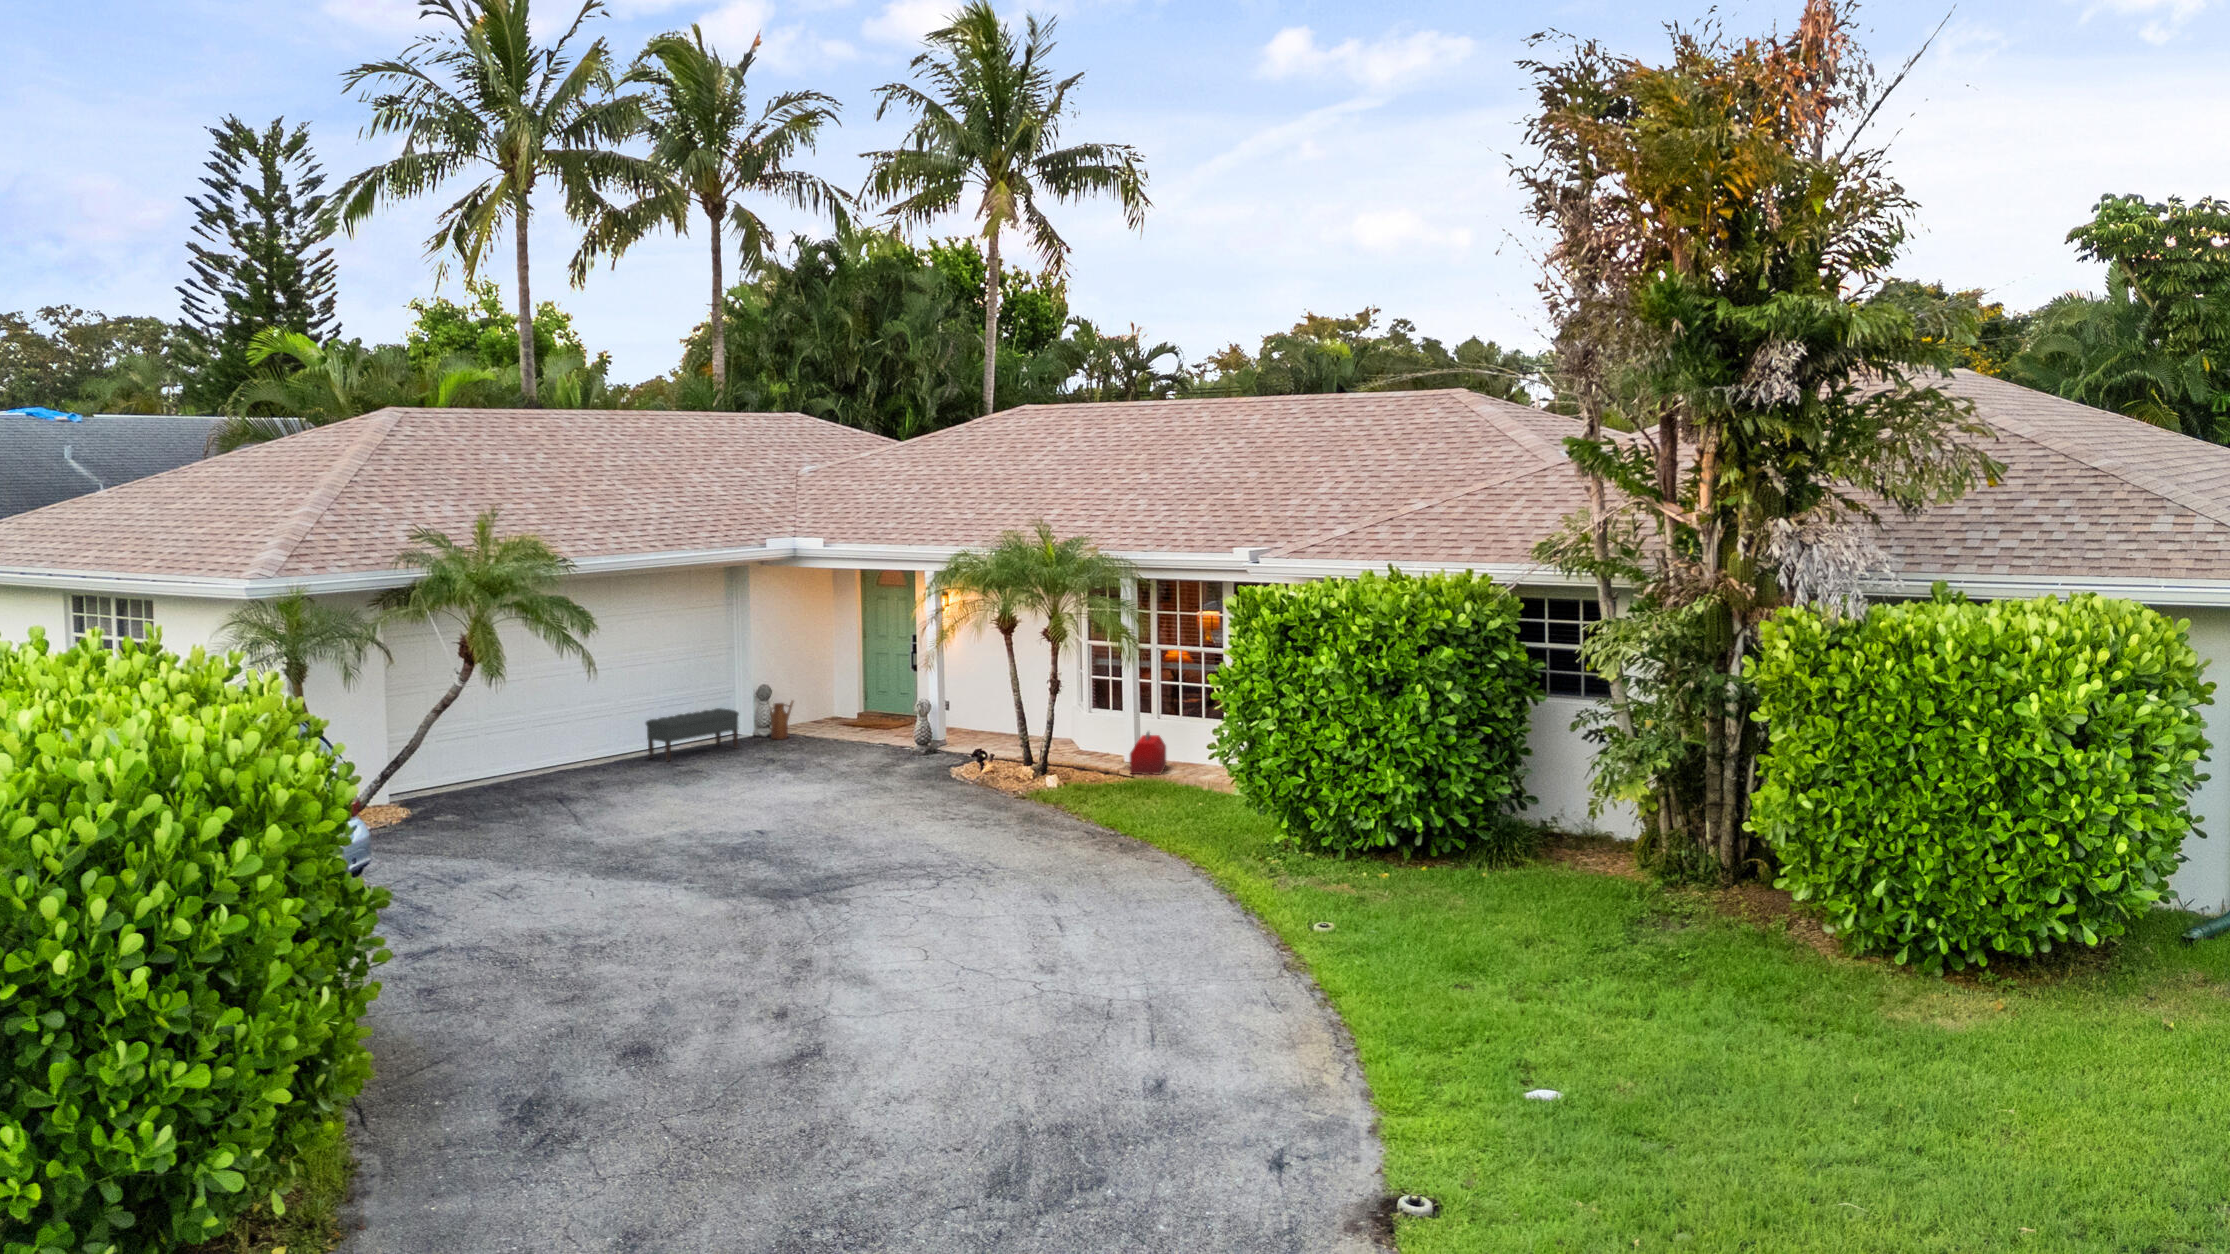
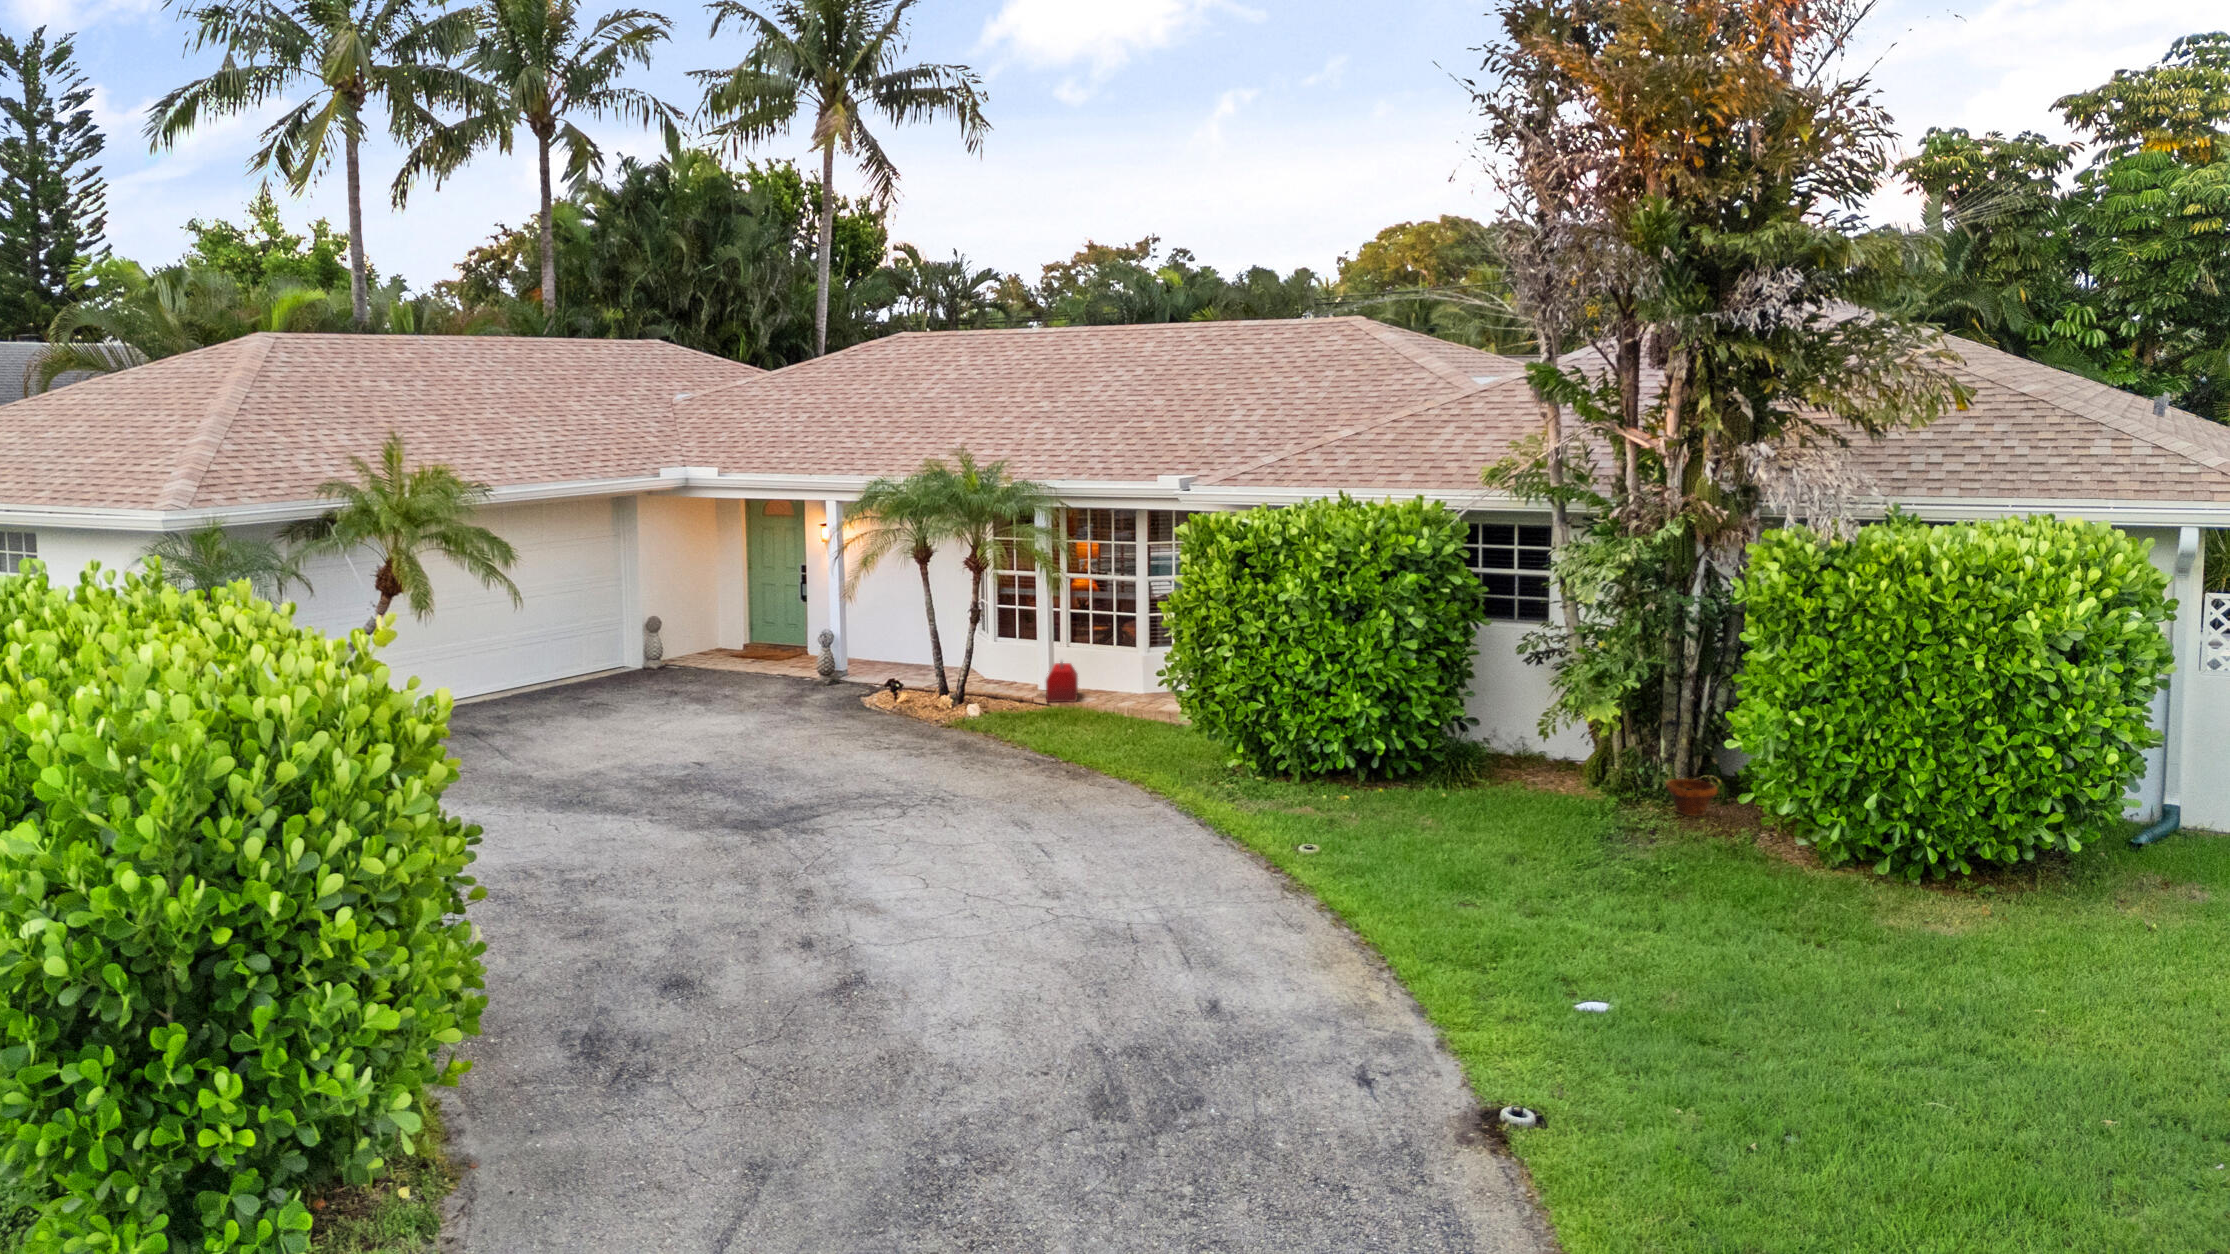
watering can: present [770,701,793,740] -> none [661,635,683,675]
bench: present [646,708,739,761] -> none [540,645,633,701]
planter: none [1706,865,1758,905] -> present [1666,779,1717,816]

